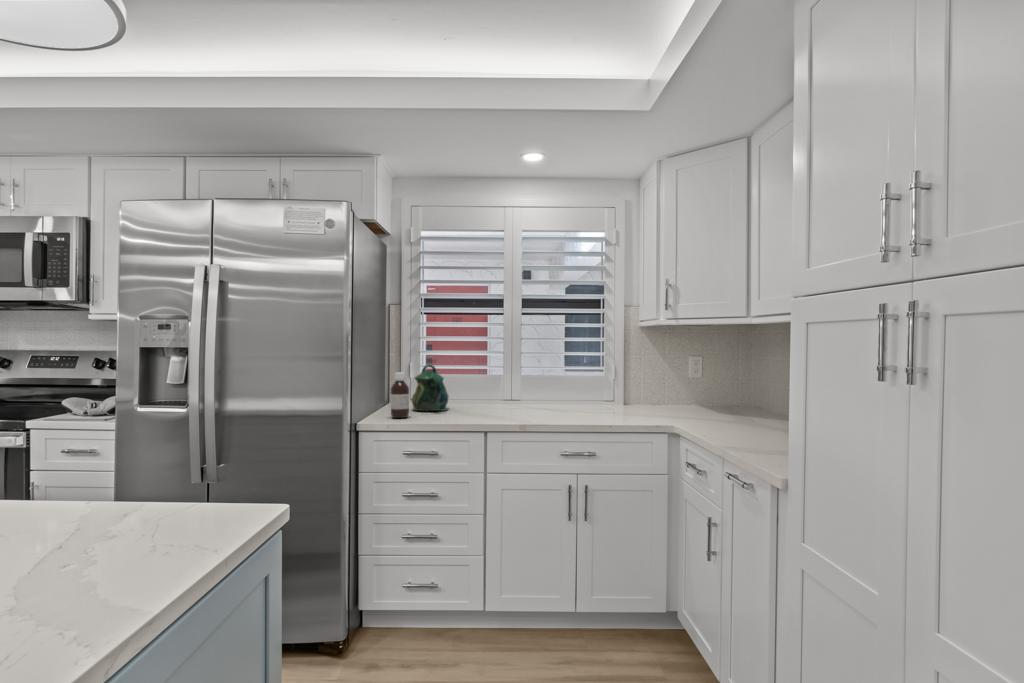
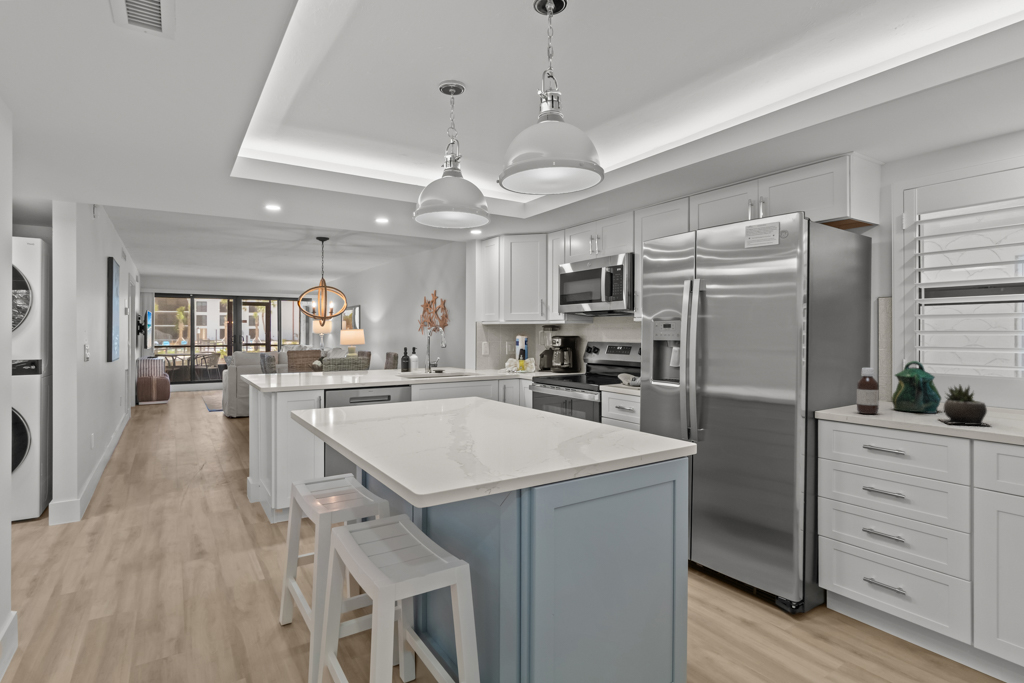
succulent plant: none [455,383,496,419] -> present [940,385,988,426]

